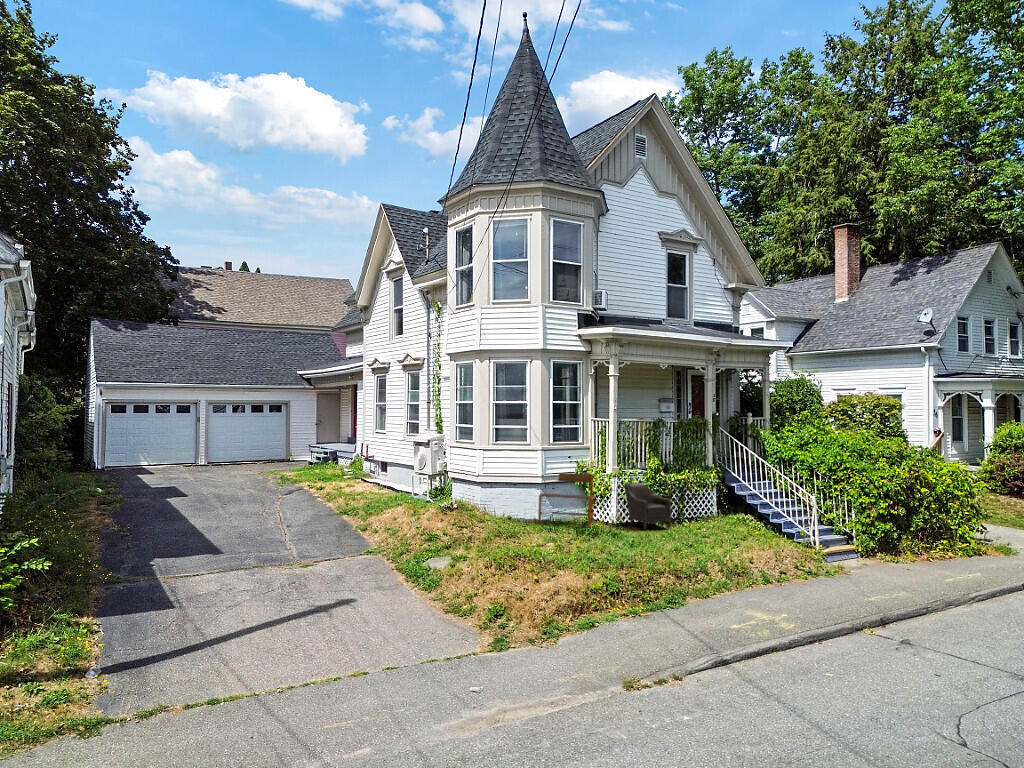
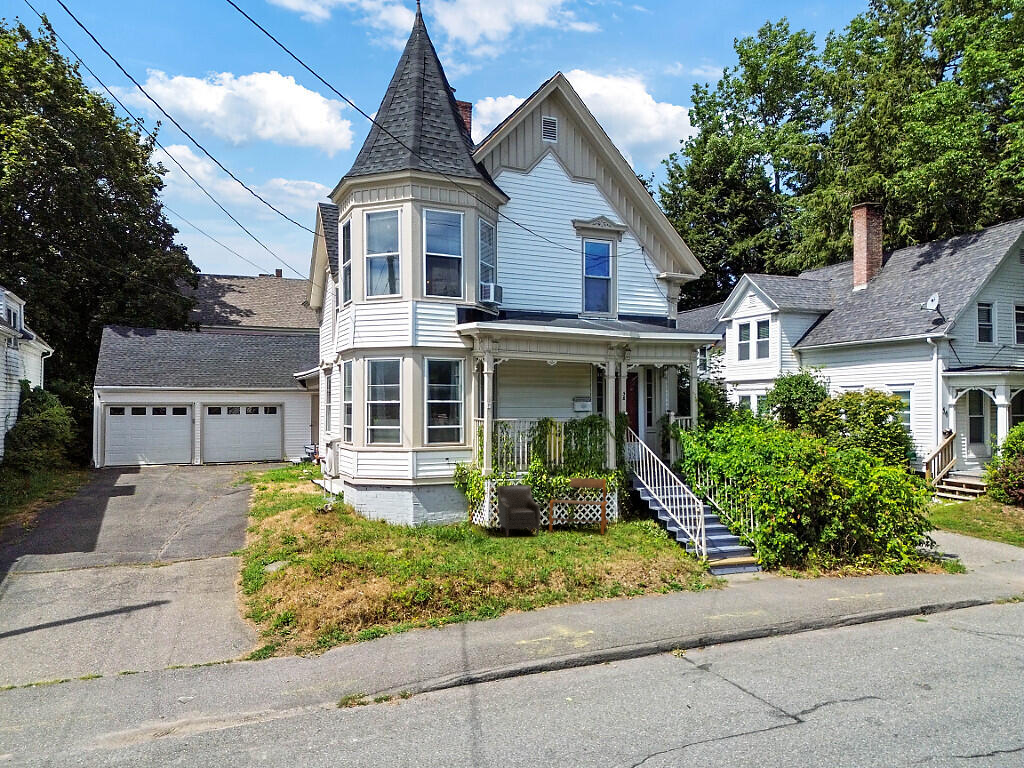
bench: present [538,473,595,527] -> present [549,478,608,534]

